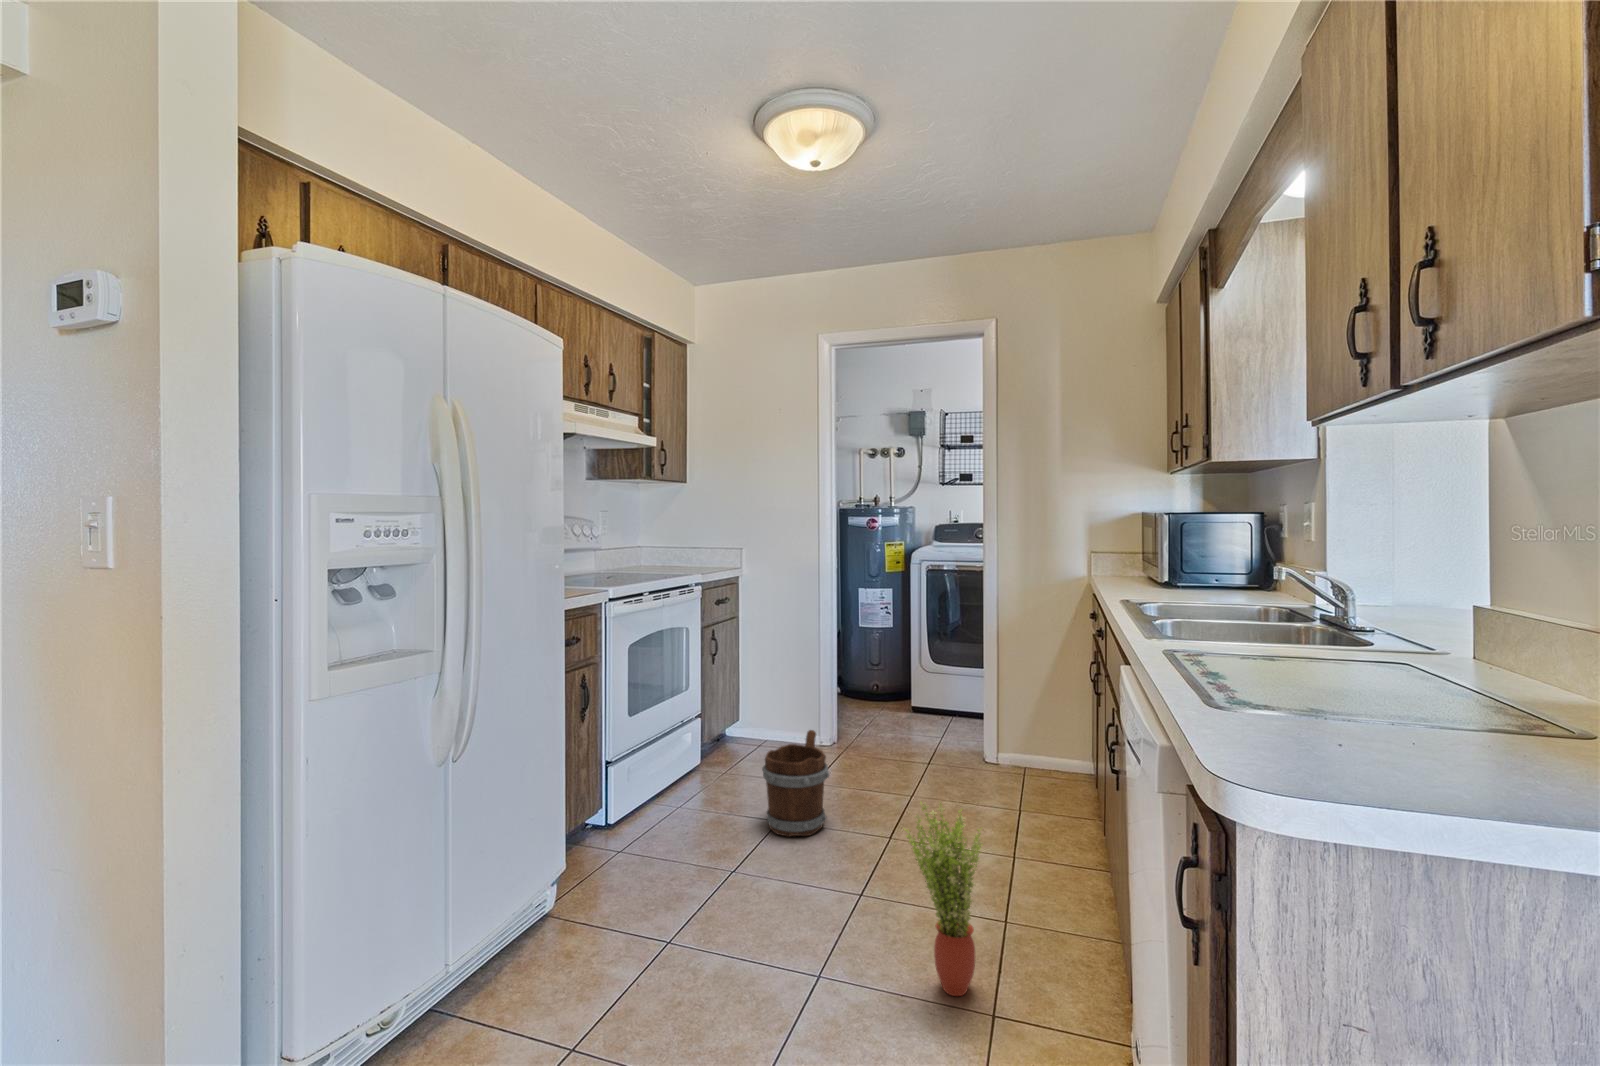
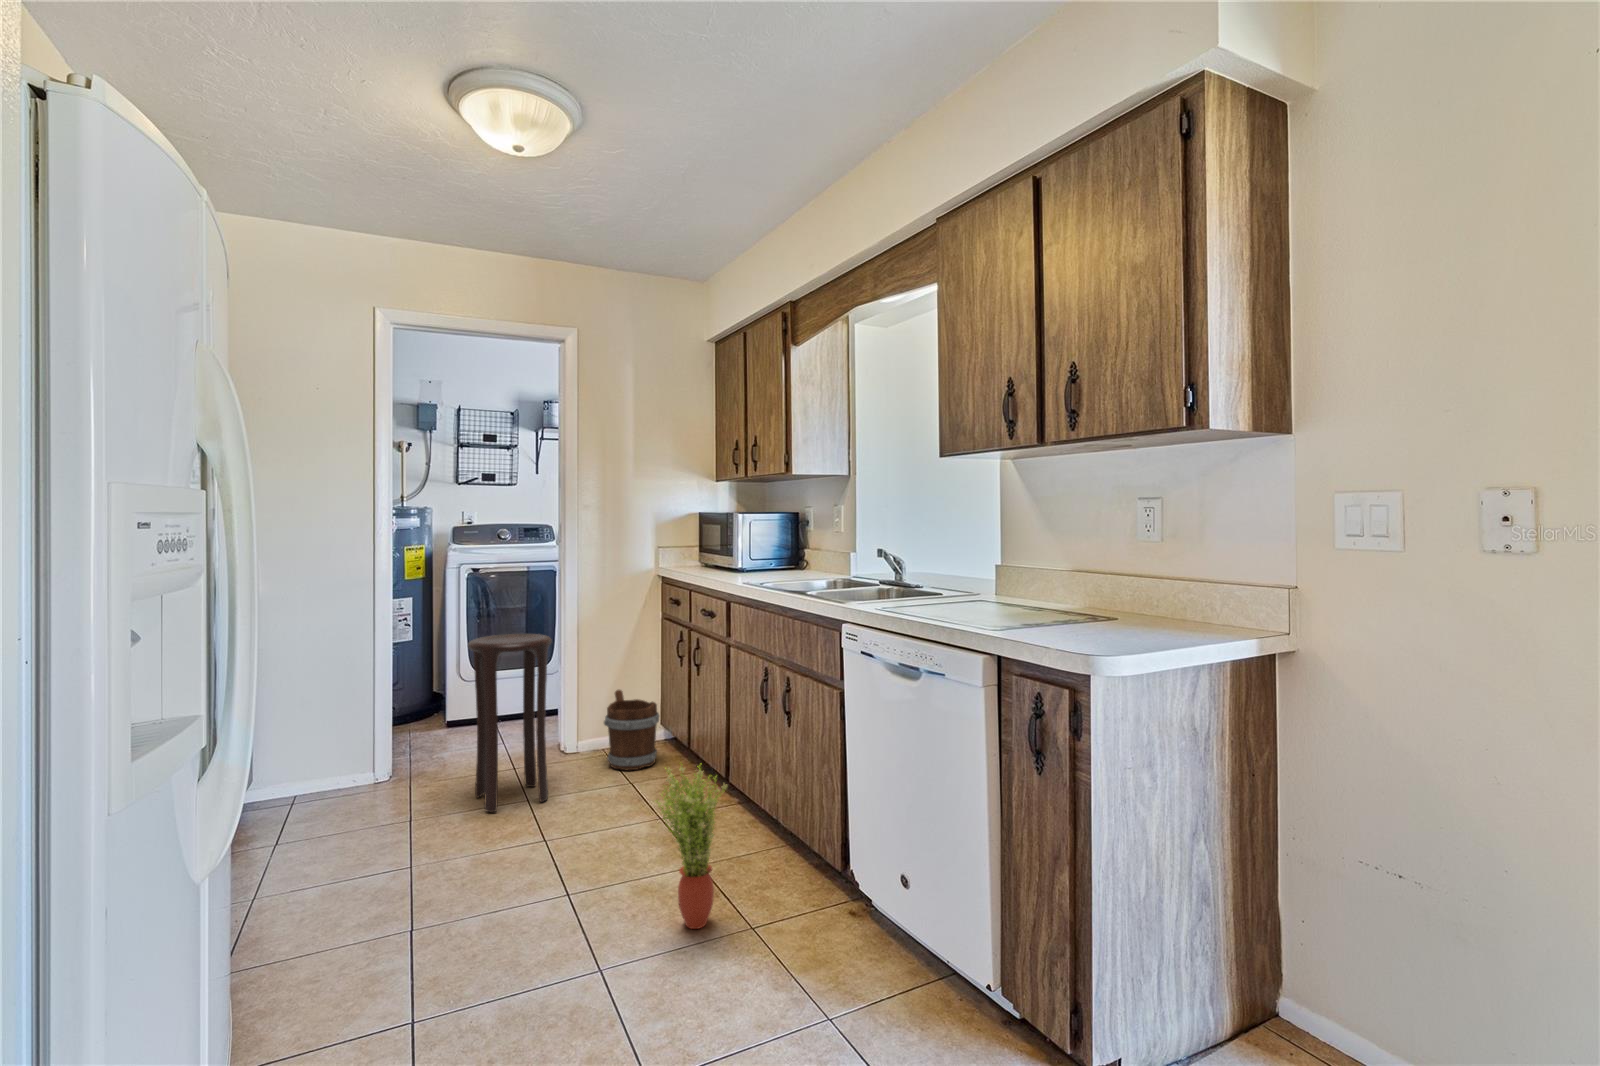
stool: none [865,632,941,802] -> present [468,634,552,812]
bucket: present [762,730,829,837] -> present [604,690,659,770]

